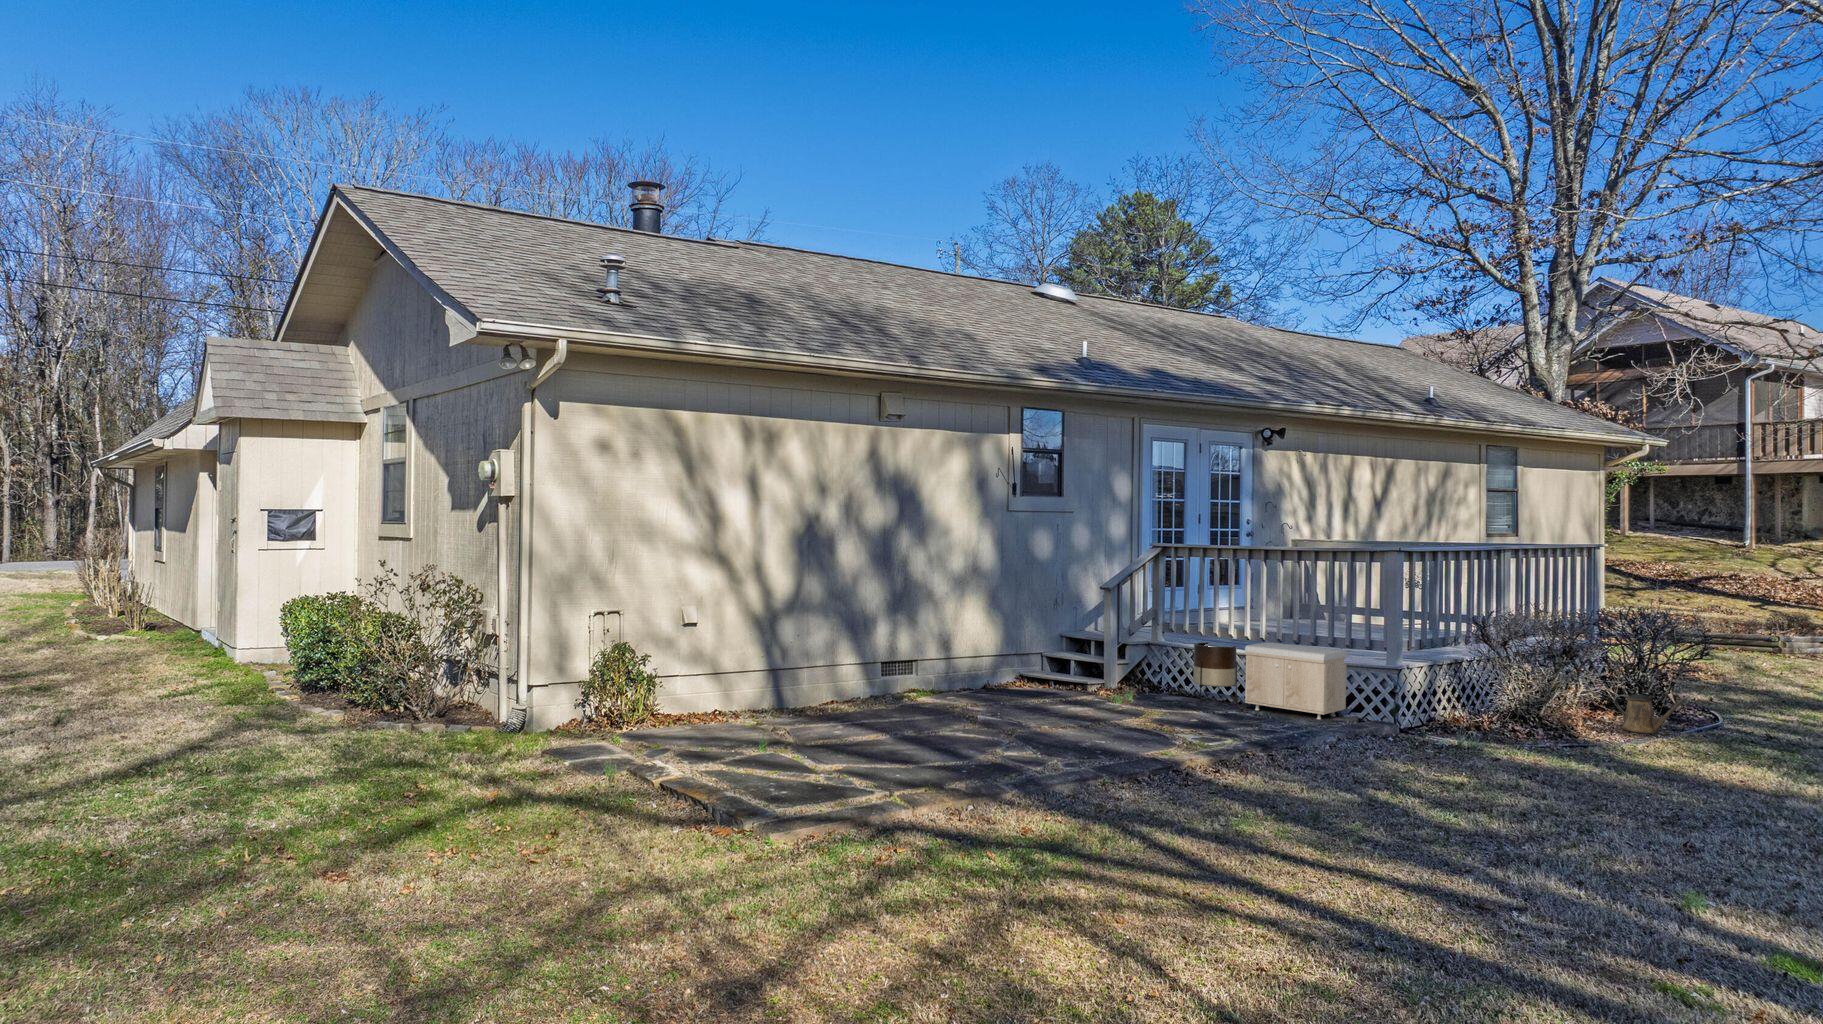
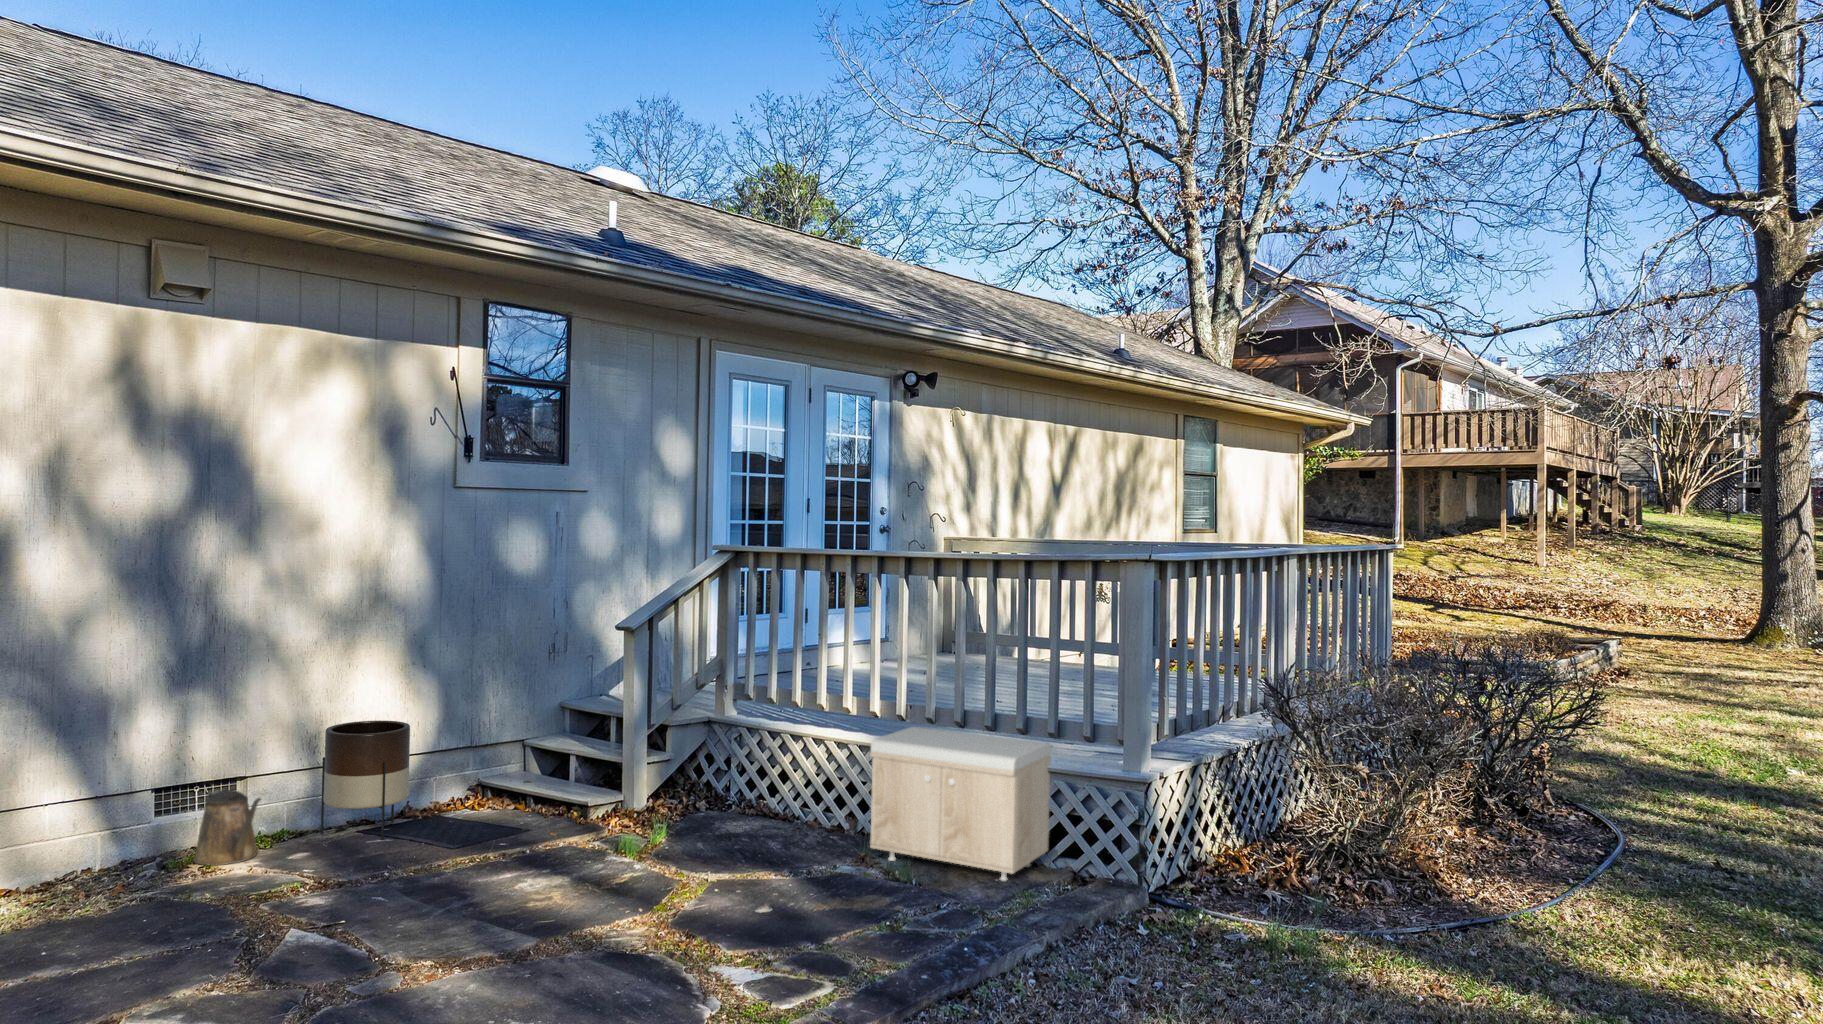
planter: present [1193,642,1237,702] -> present [321,721,410,840]
watering can: present [1614,694,1689,733] -> present [193,790,261,865]

